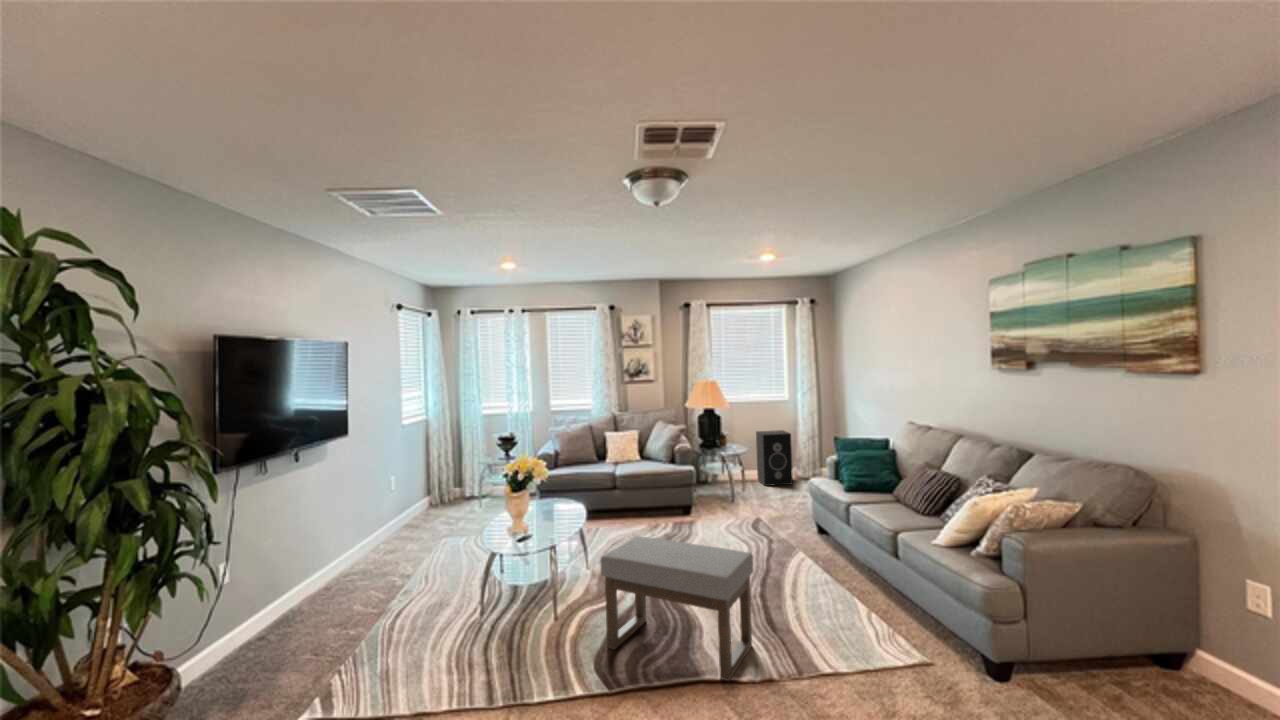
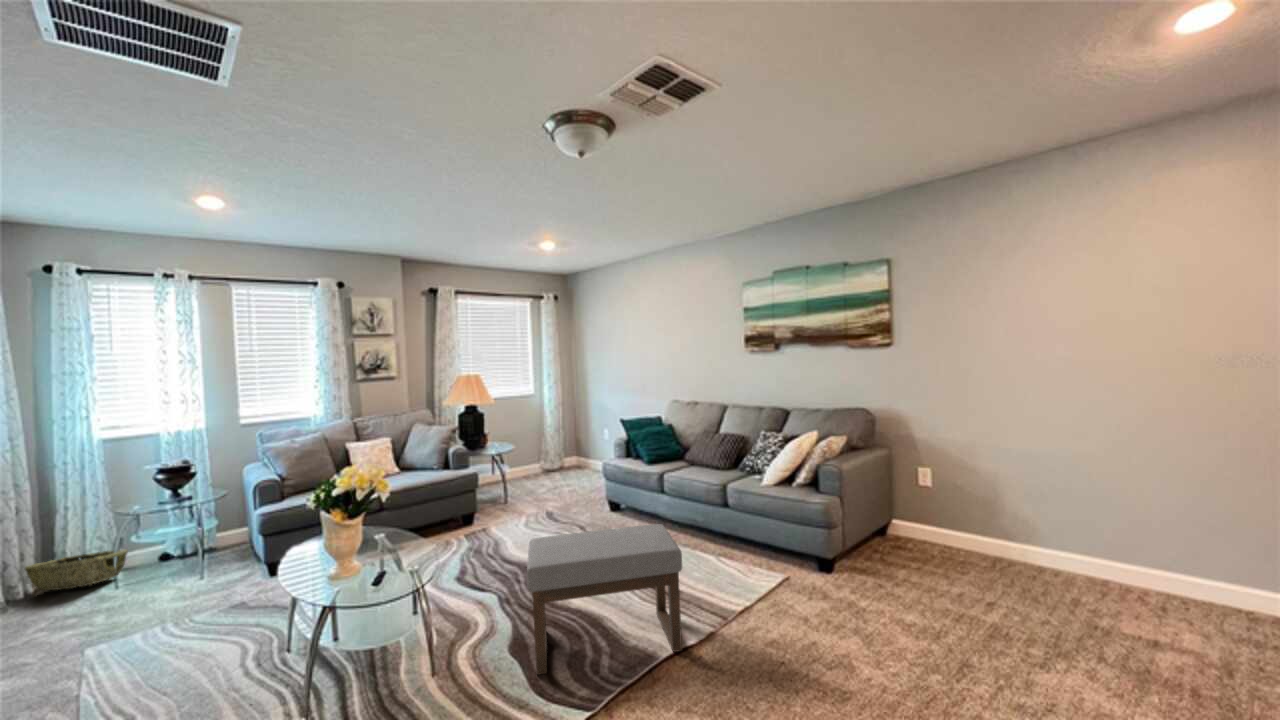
speaker: present [756,430,793,486] -> none [502,420,541,476]
woven basket: none [436,485,480,506] -> present [25,549,128,590]

